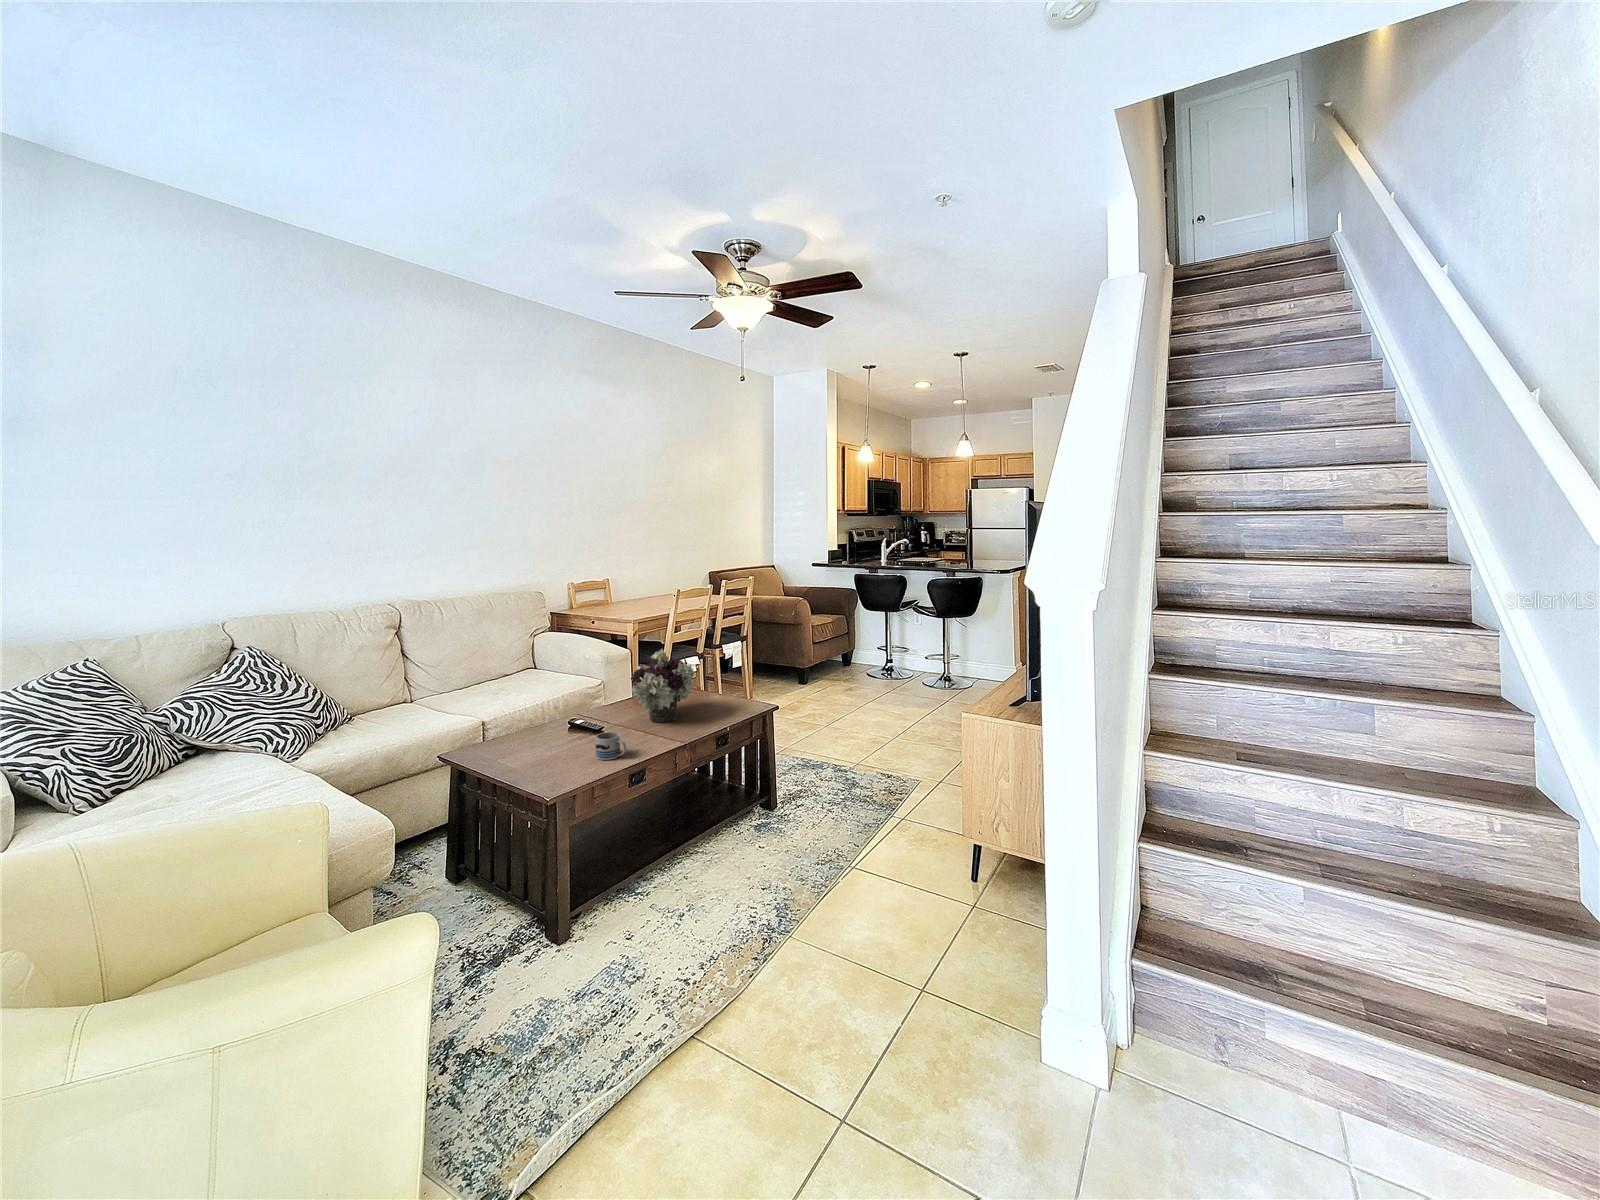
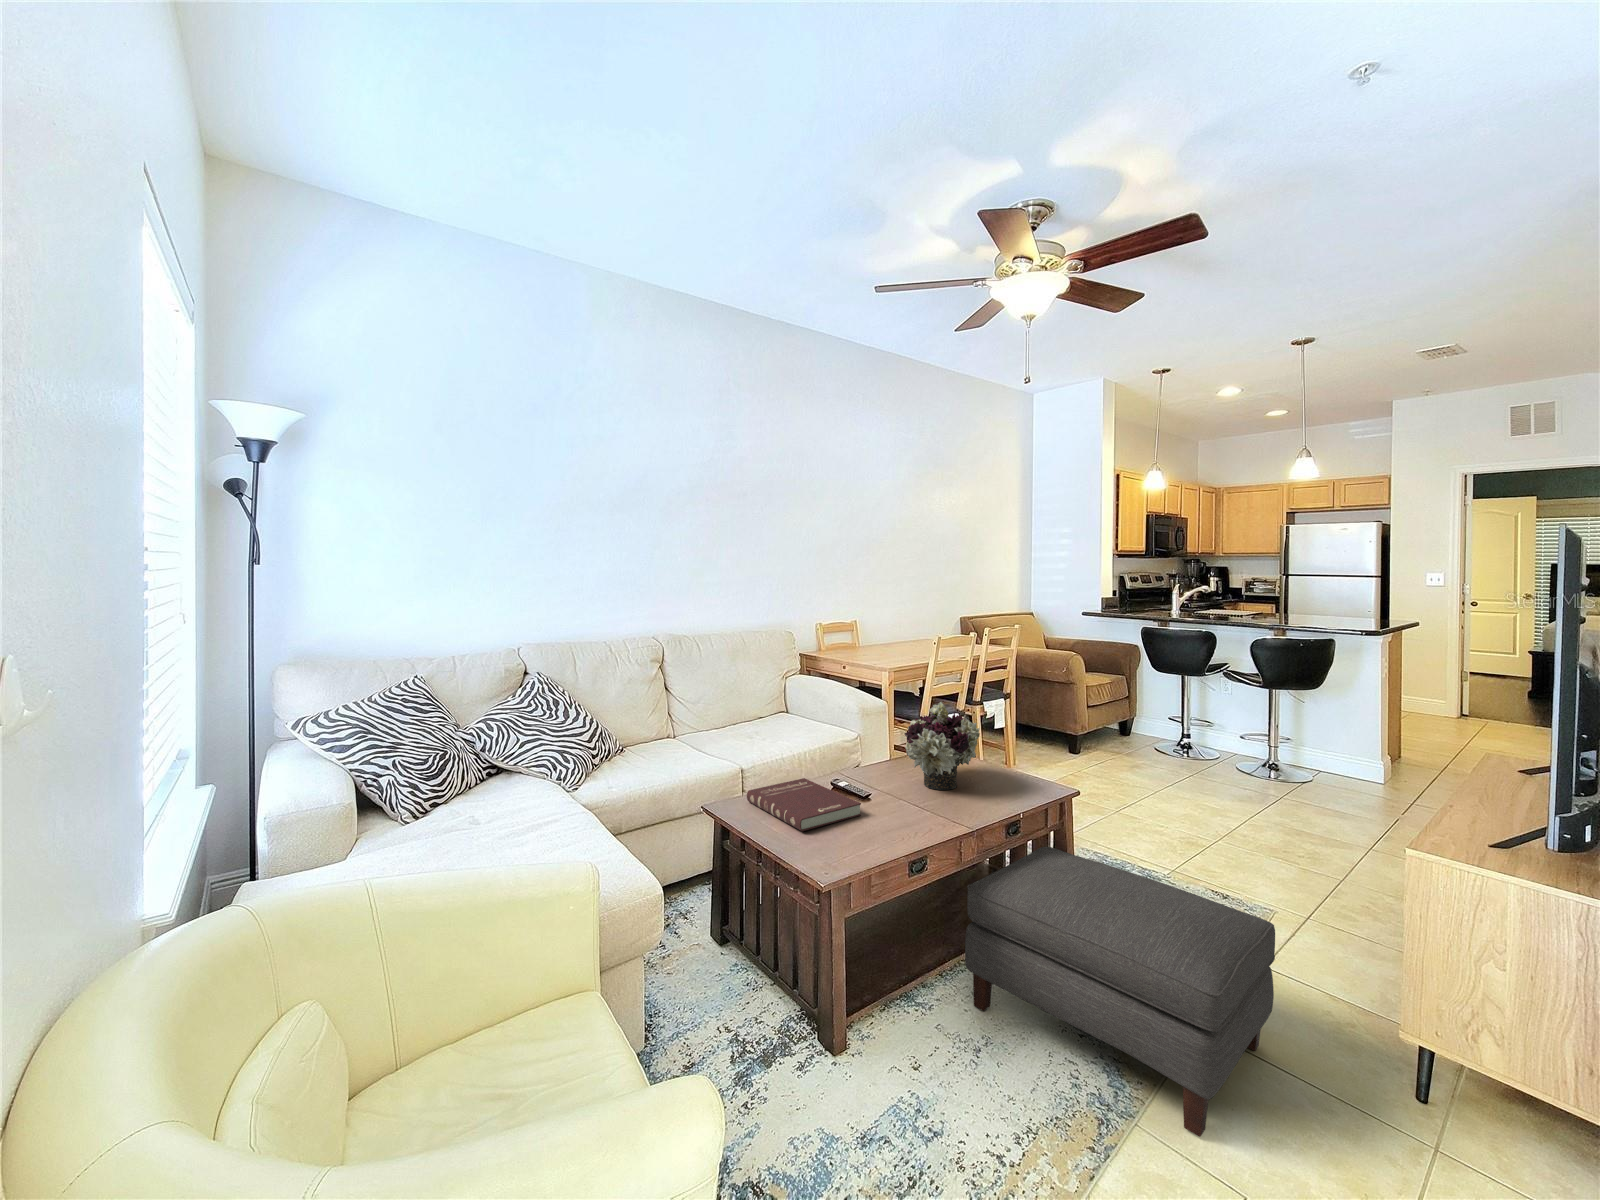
book: none [482,725,588,769] -> present [747,778,861,831]
mug: present [595,732,626,760] -> none [872,797,908,831]
ottoman: none [675,758,887,936] -> present [965,847,1275,1137]

